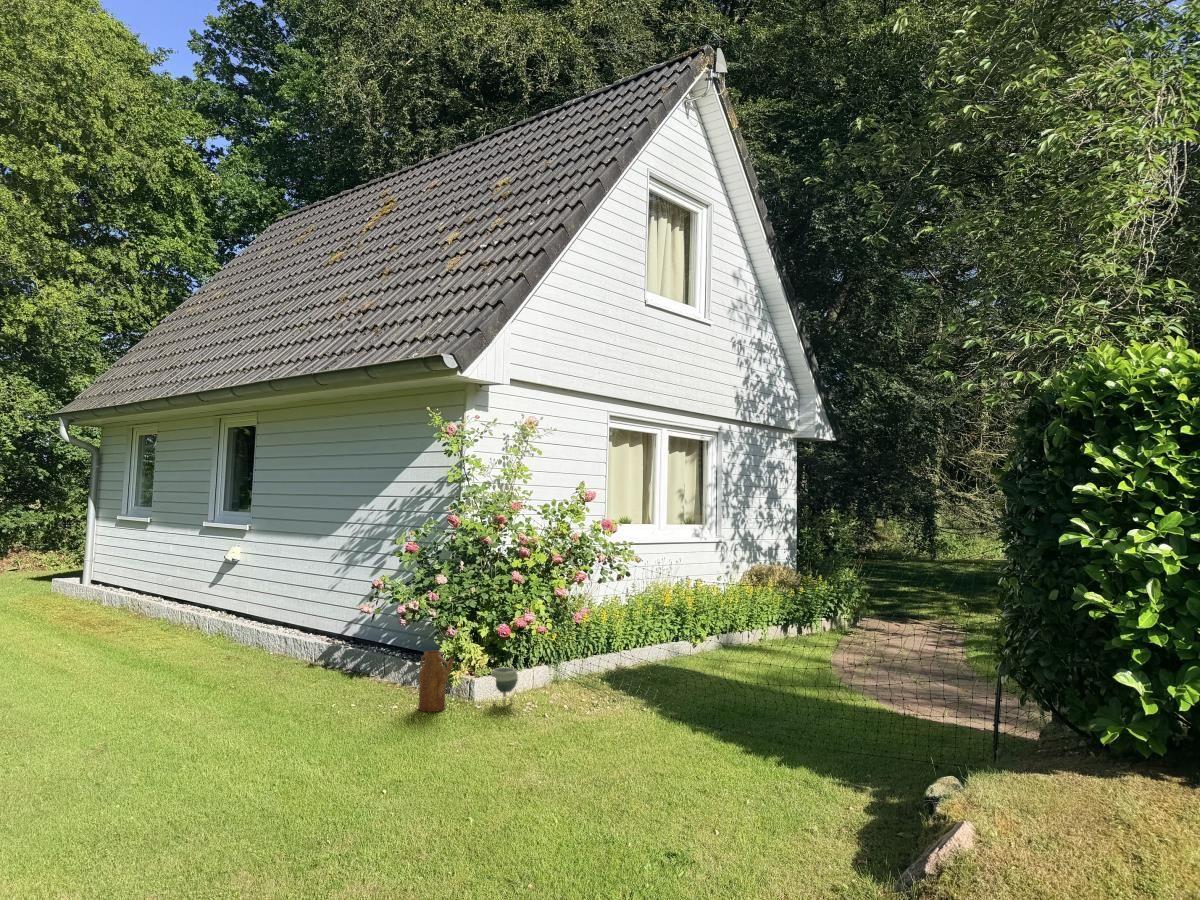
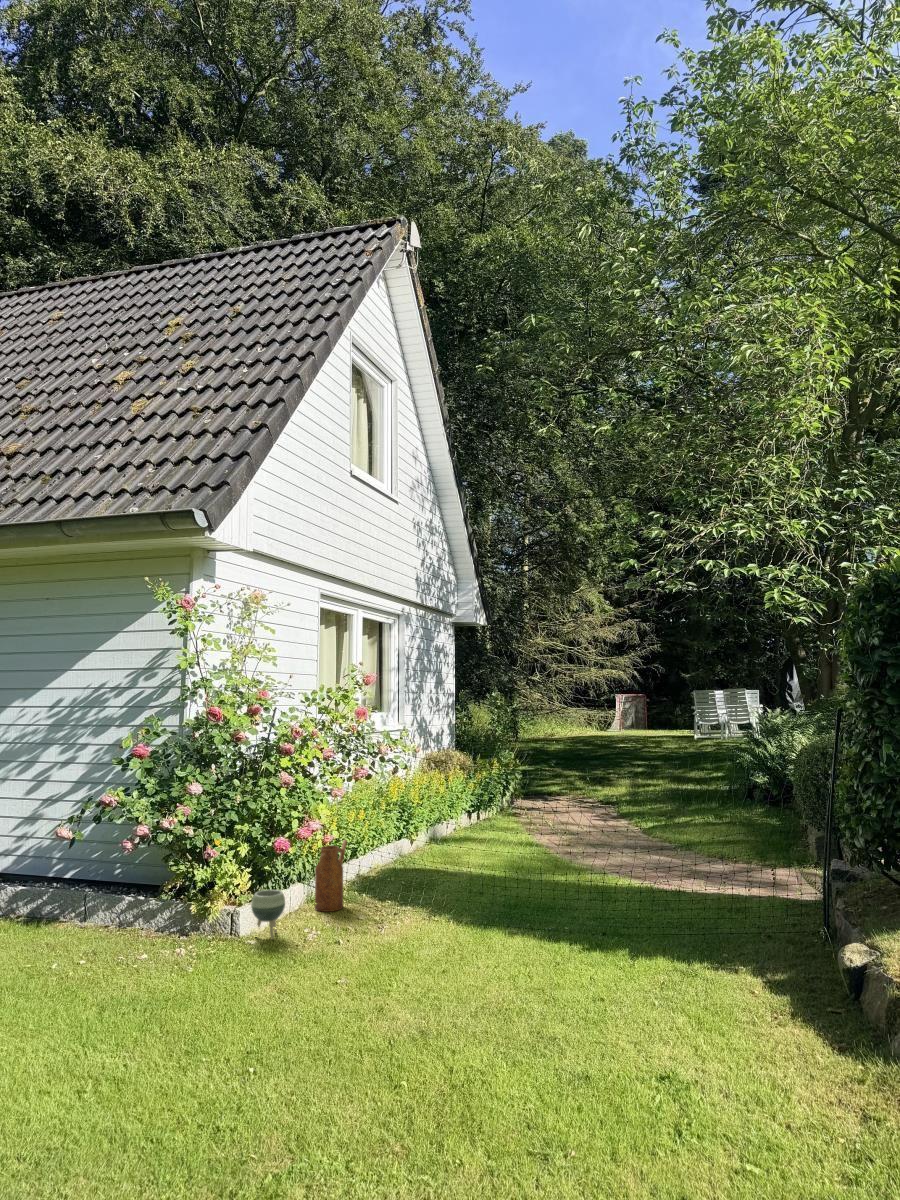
watering can: present [418,651,455,712] -> present [315,840,347,912]

